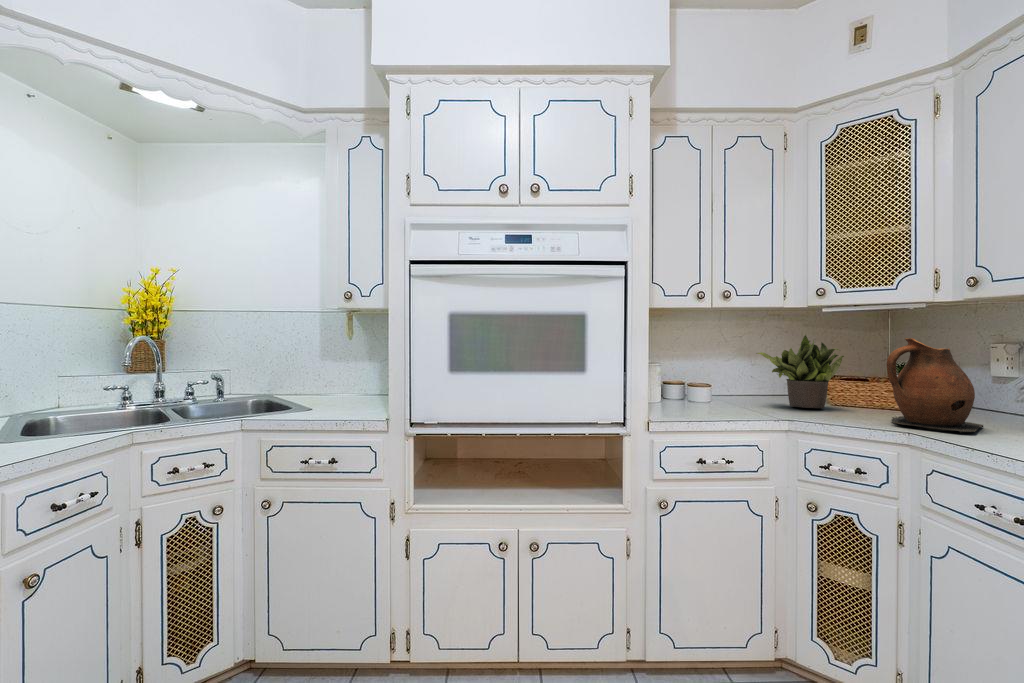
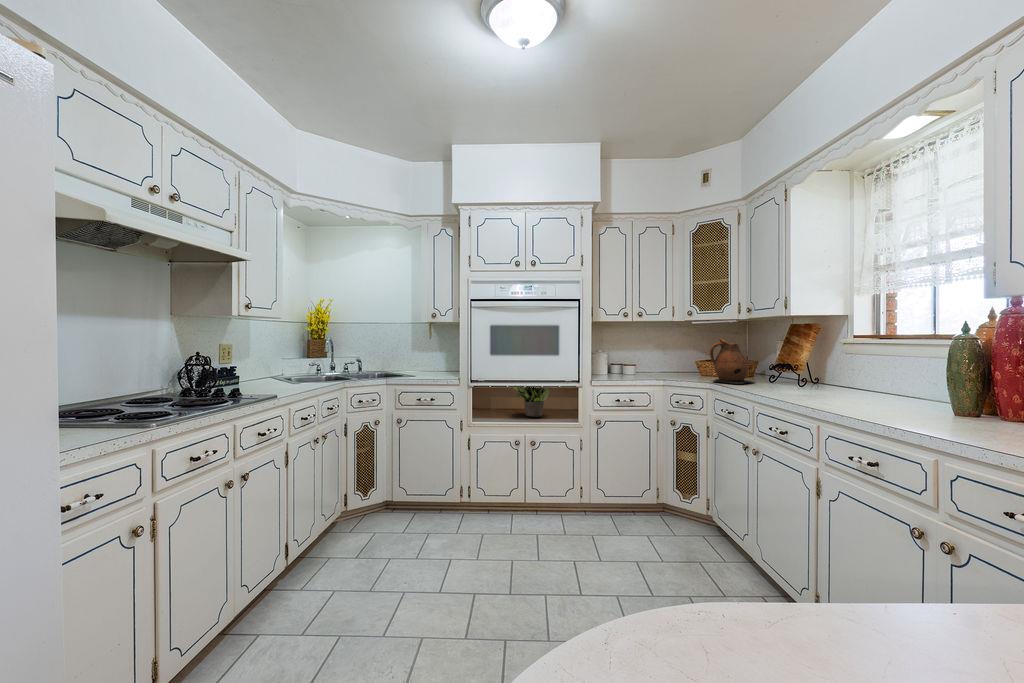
potted plant: present [756,335,844,408] -> present [513,386,550,417]

